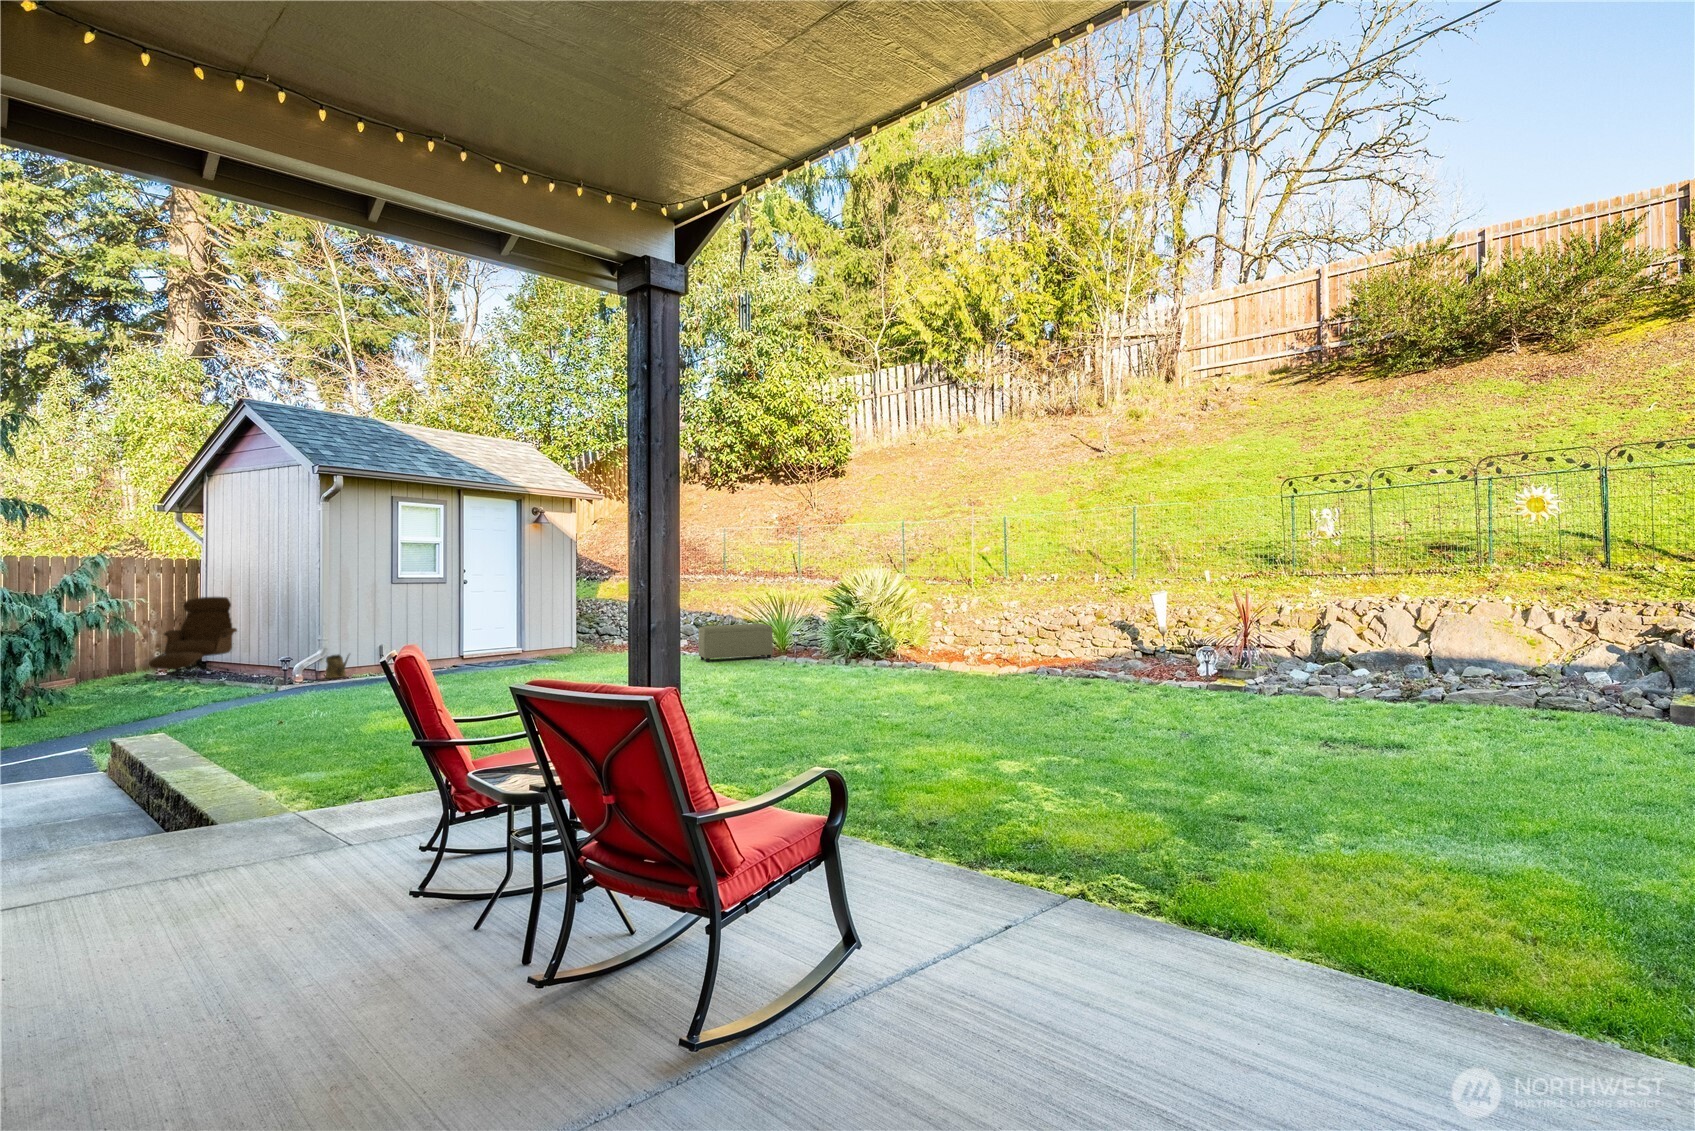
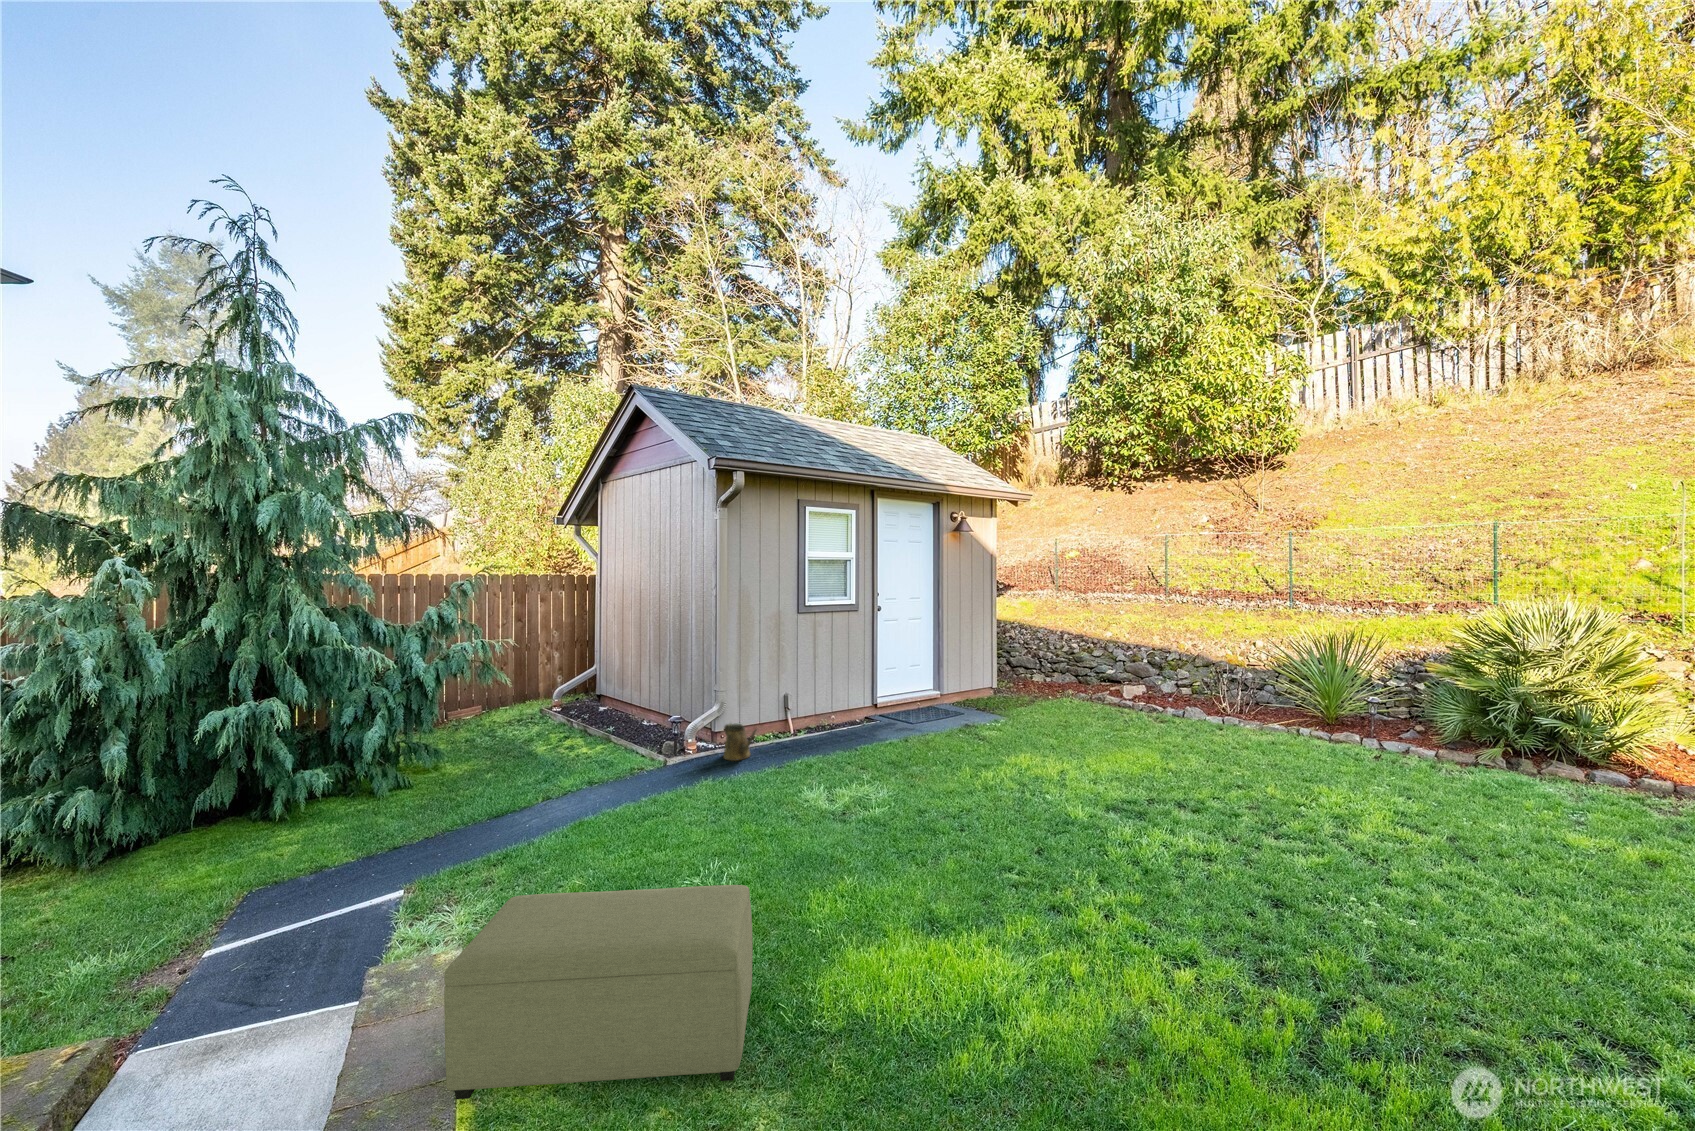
lounge chair: present [149,597,237,679] -> none [531,622,630,733]
ottoman: present [698,624,773,662] -> present [444,885,753,1099]

